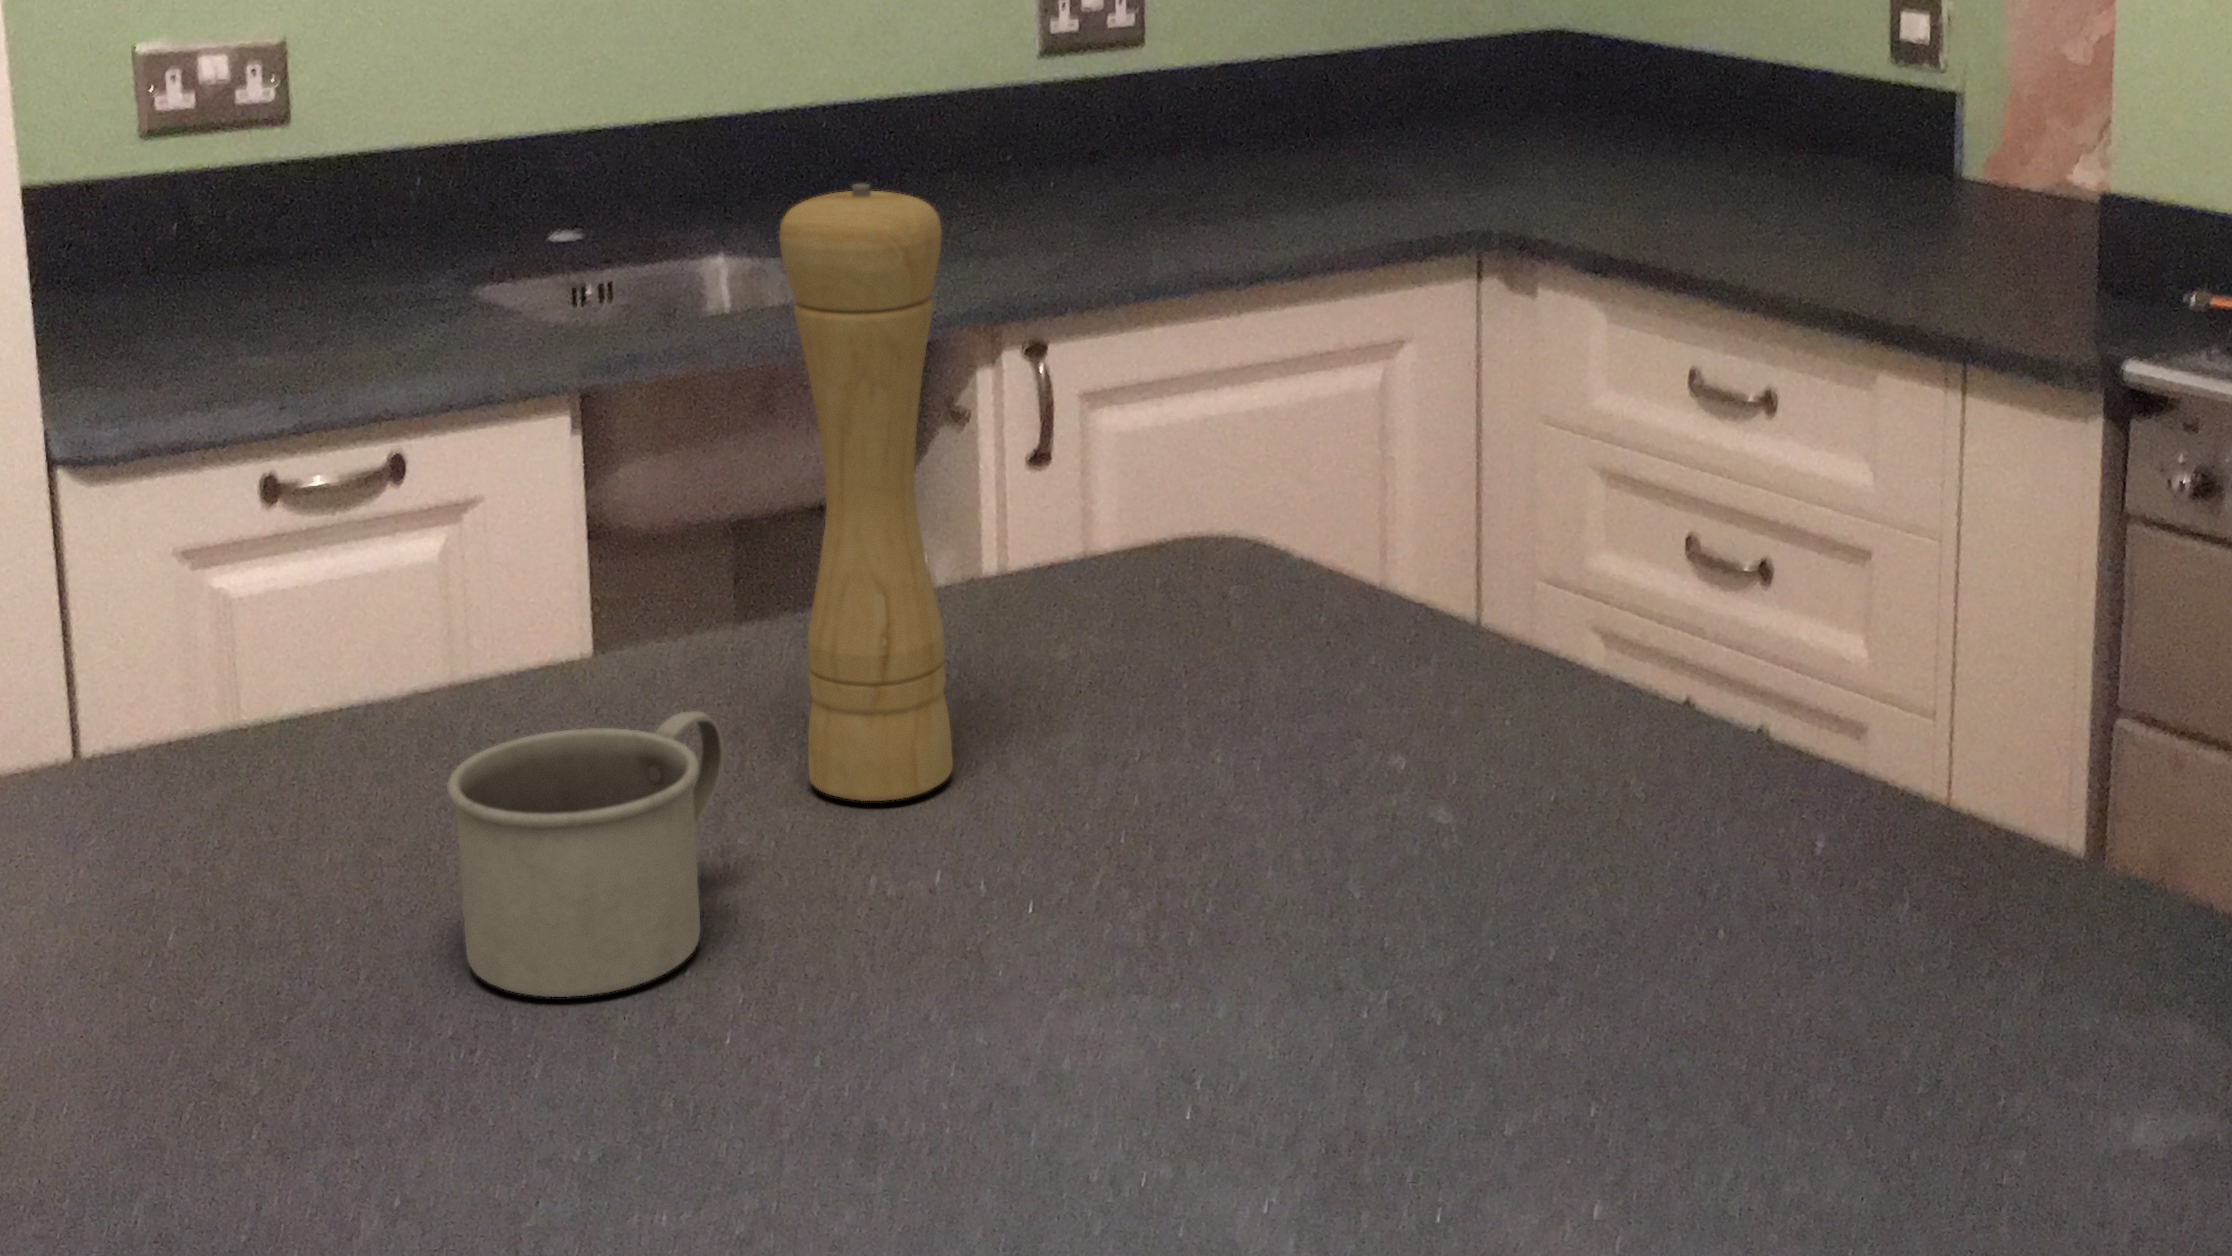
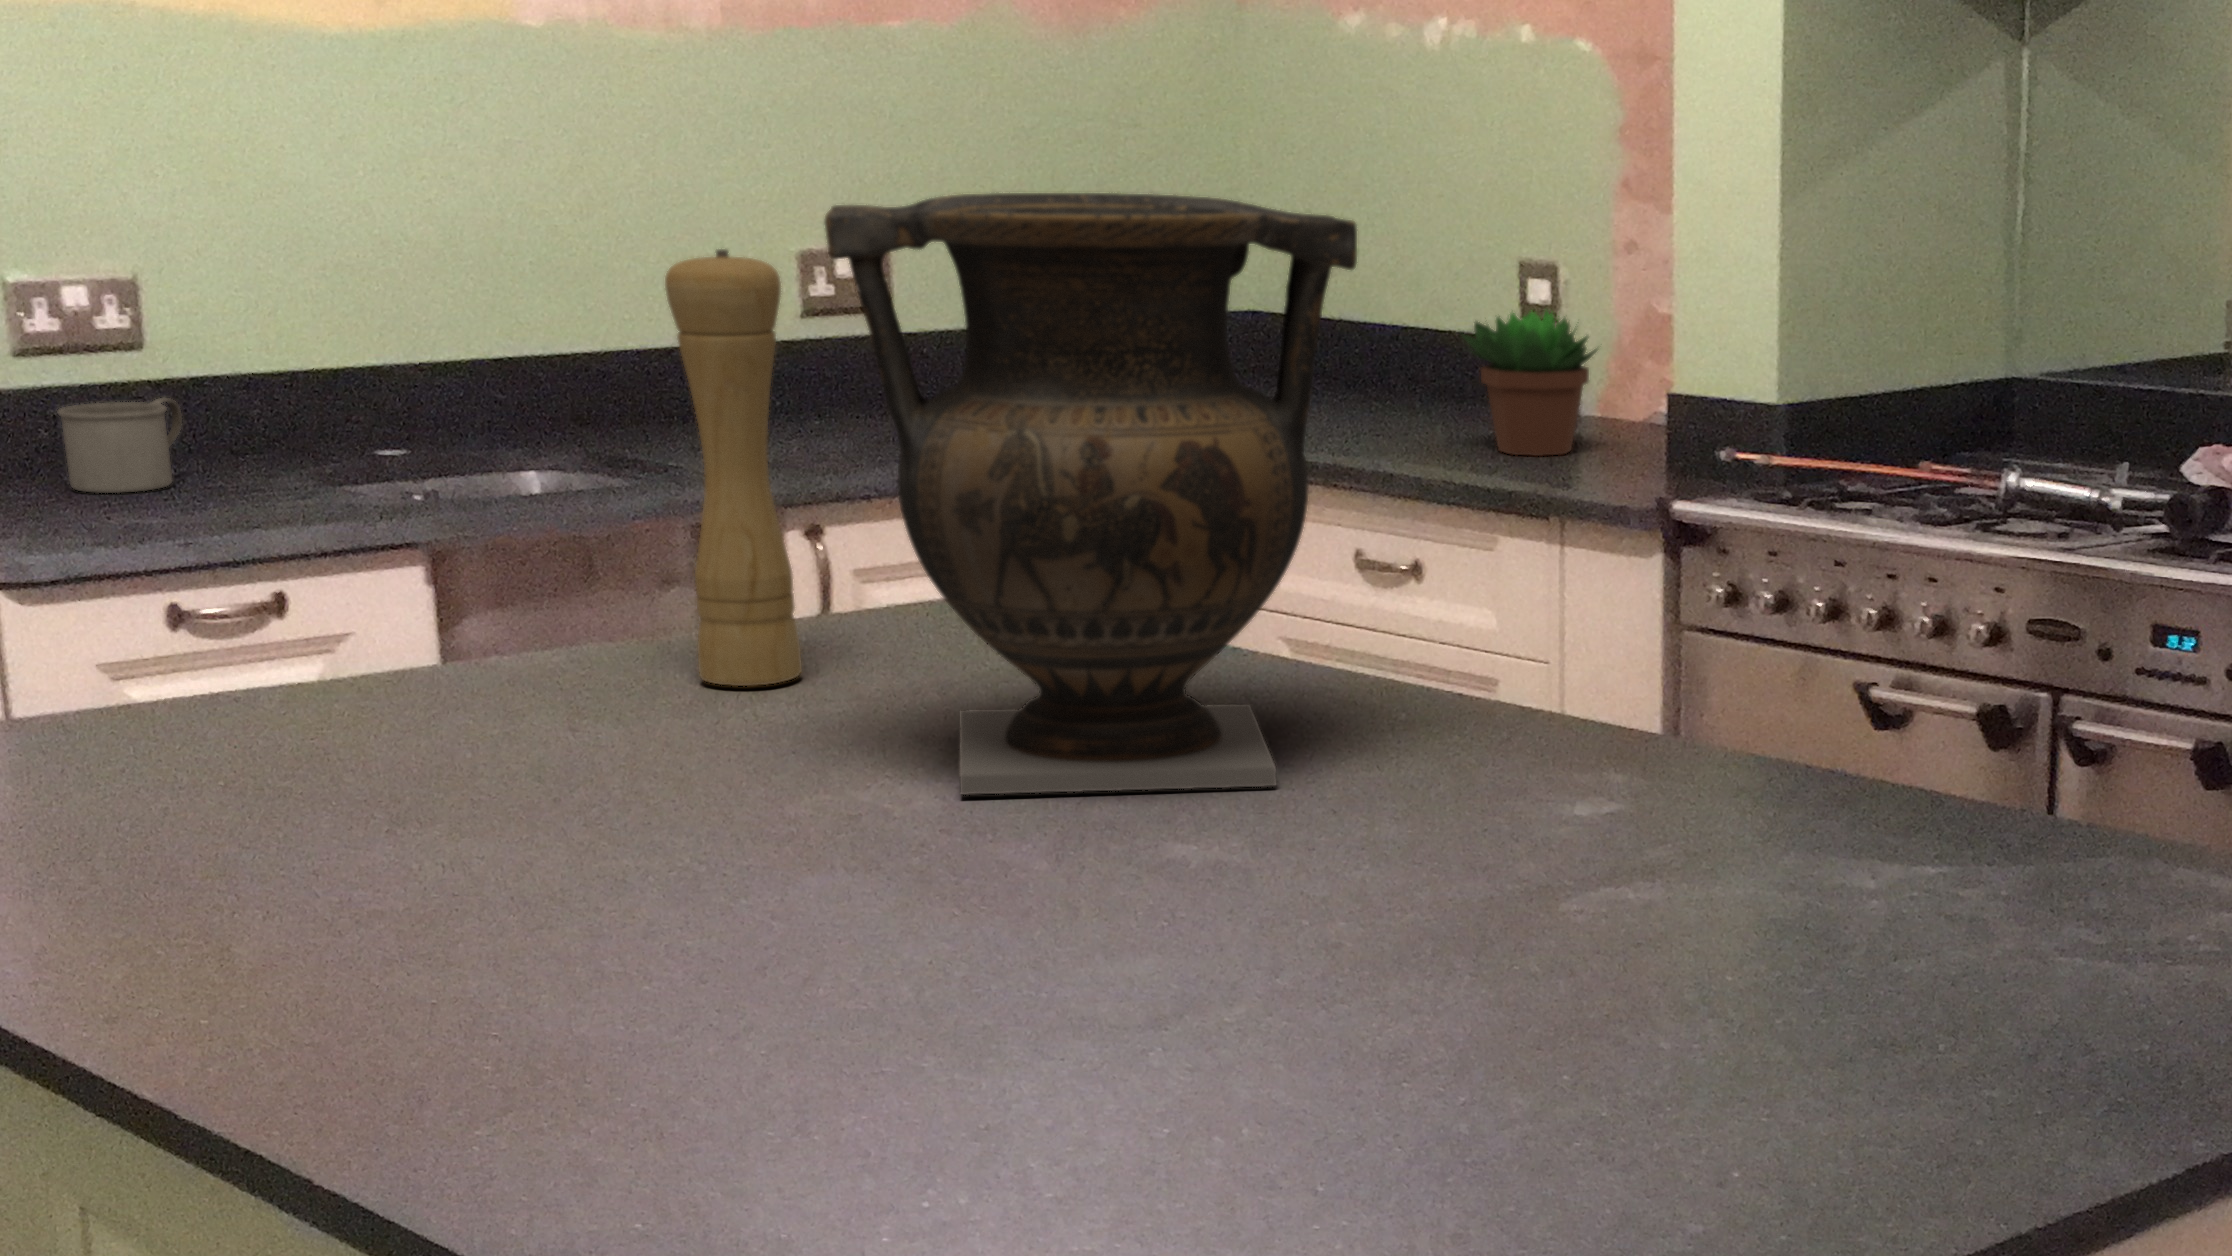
succulent plant: none [1827,70,2010,257] -> present [1462,311,1597,456]
vase: none [974,140,1817,1133] -> present [825,193,1357,795]
mug: present [447,711,724,997] -> present [58,397,182,493]

